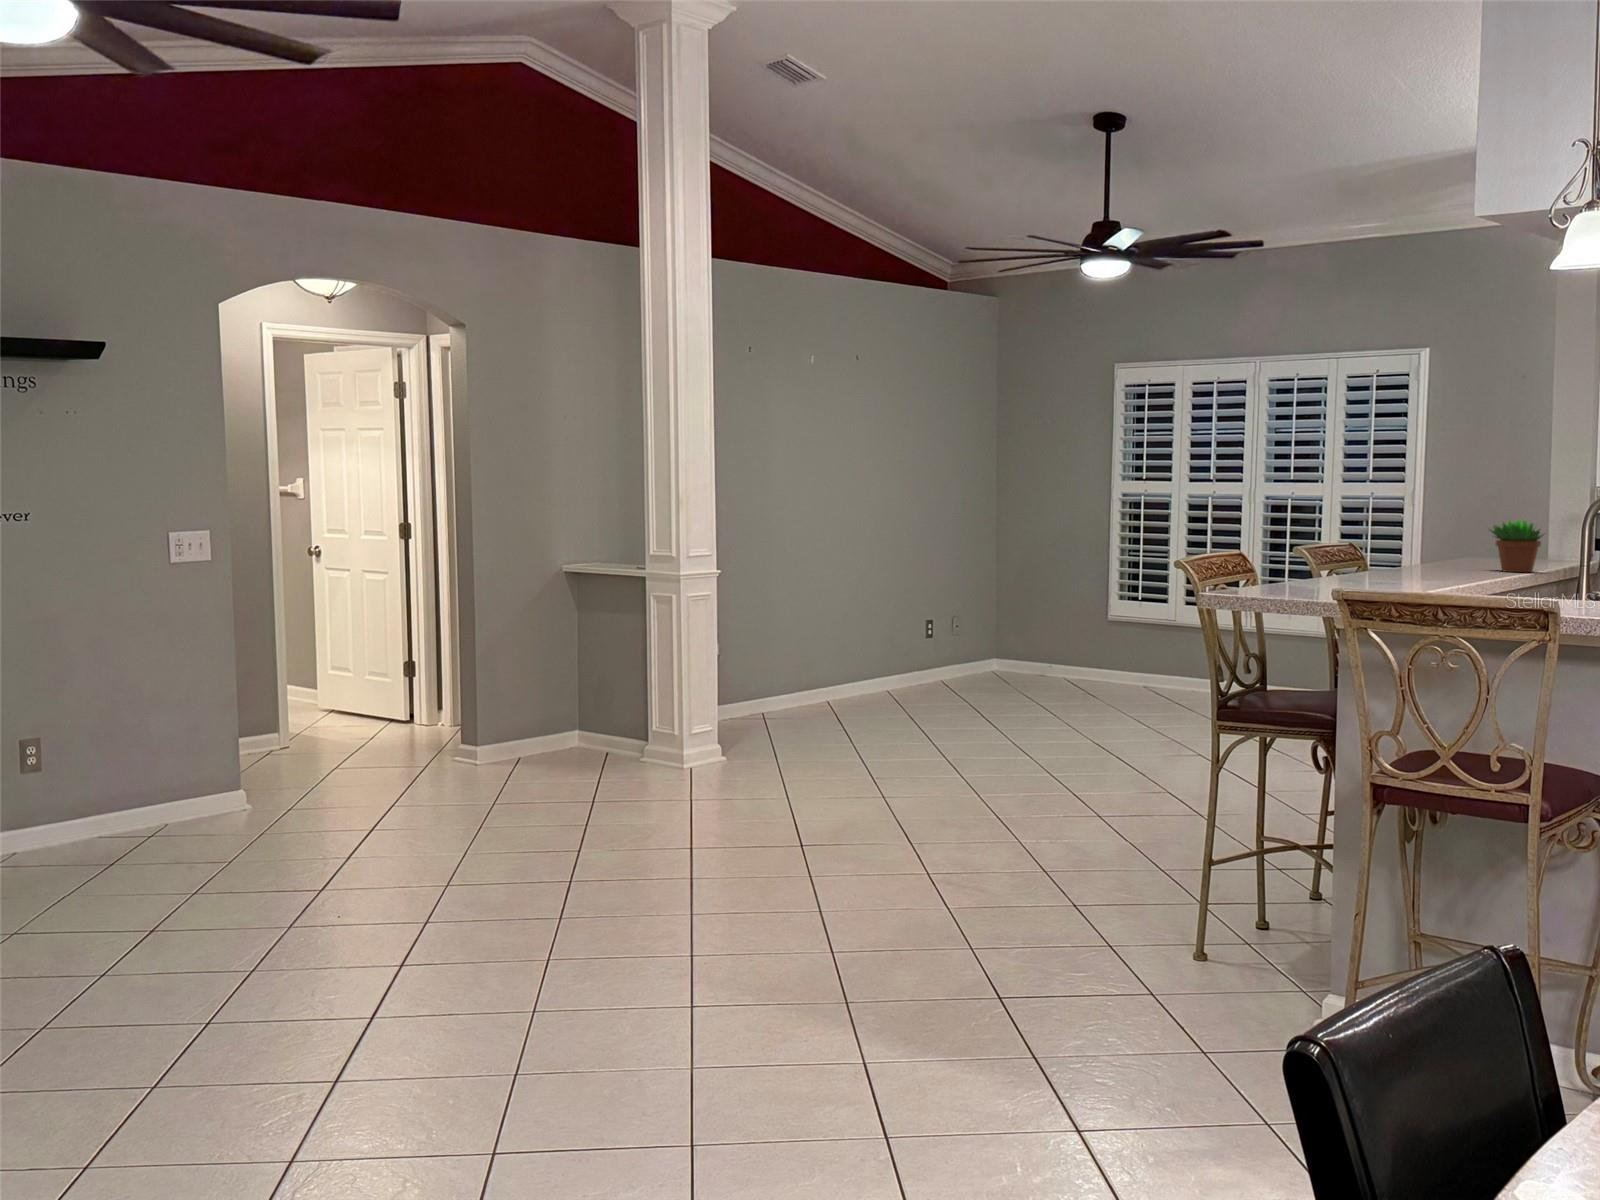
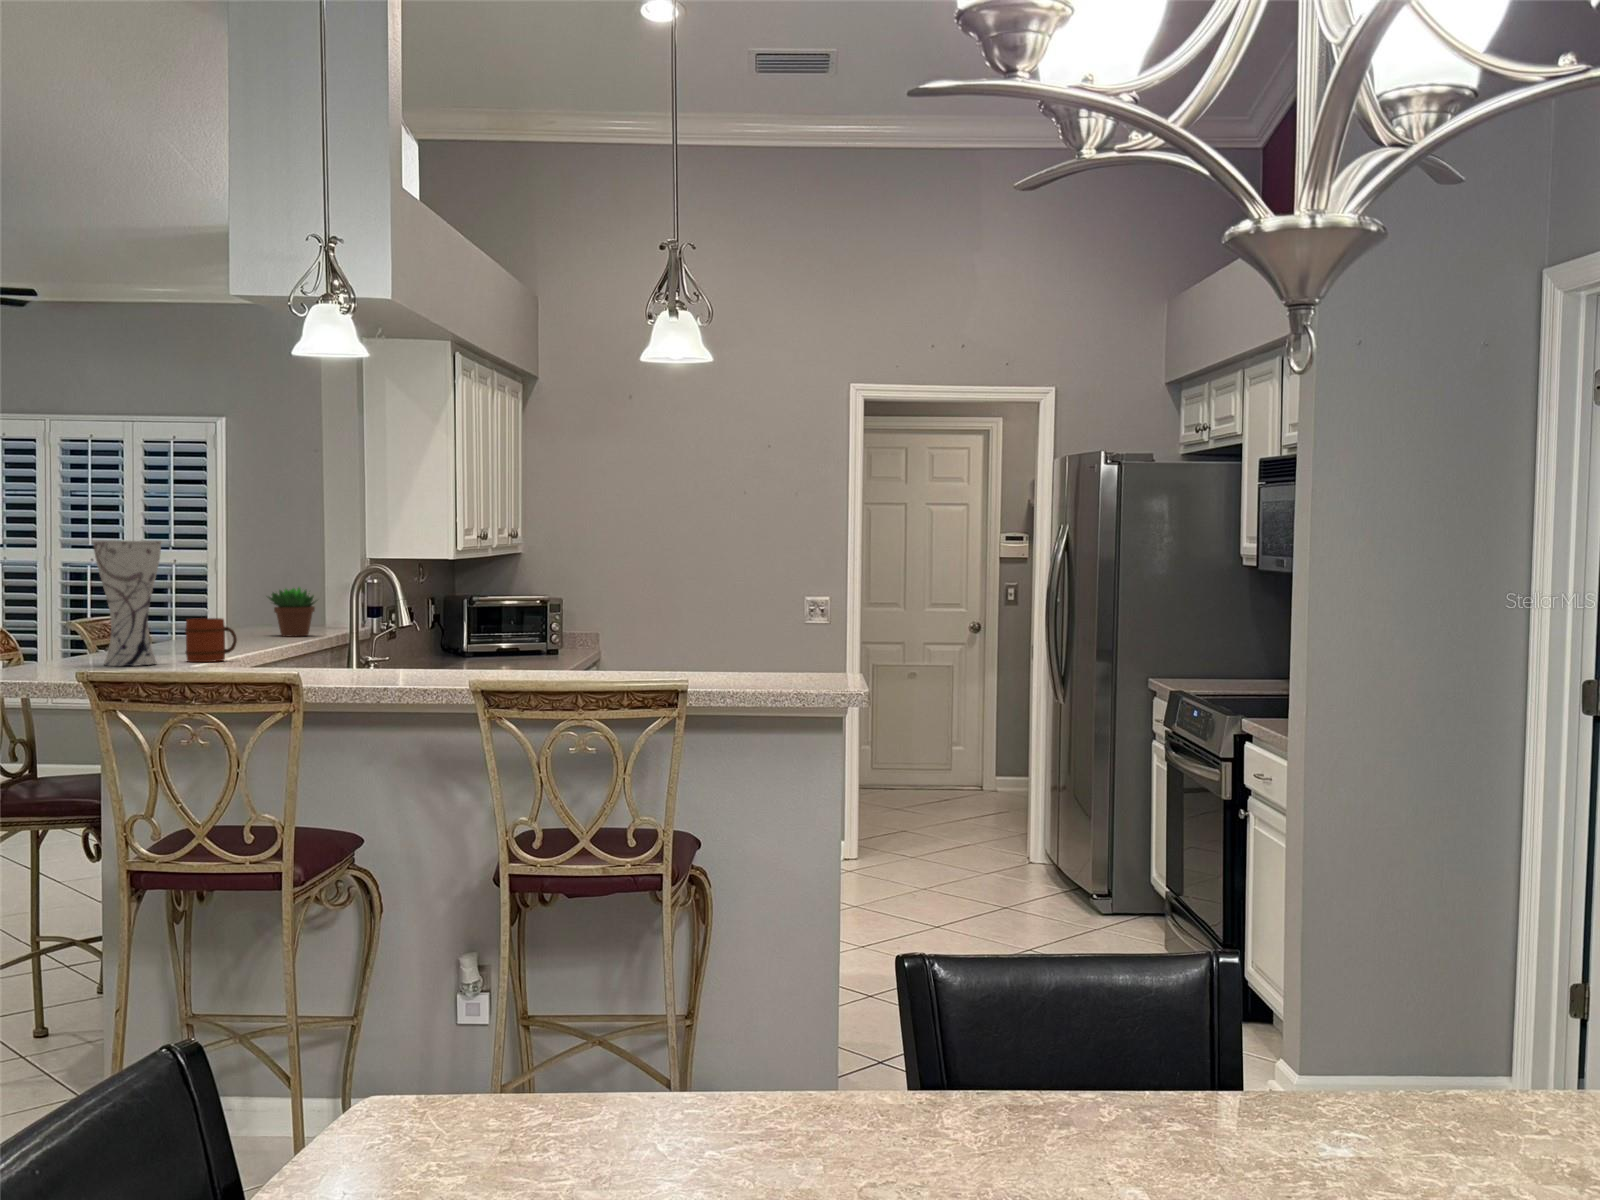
vase: none [1342,468,1404,589] -> present [94,541,161,666]
mug: none [1420,547,1473,590] -> present [185,618,237,662]

